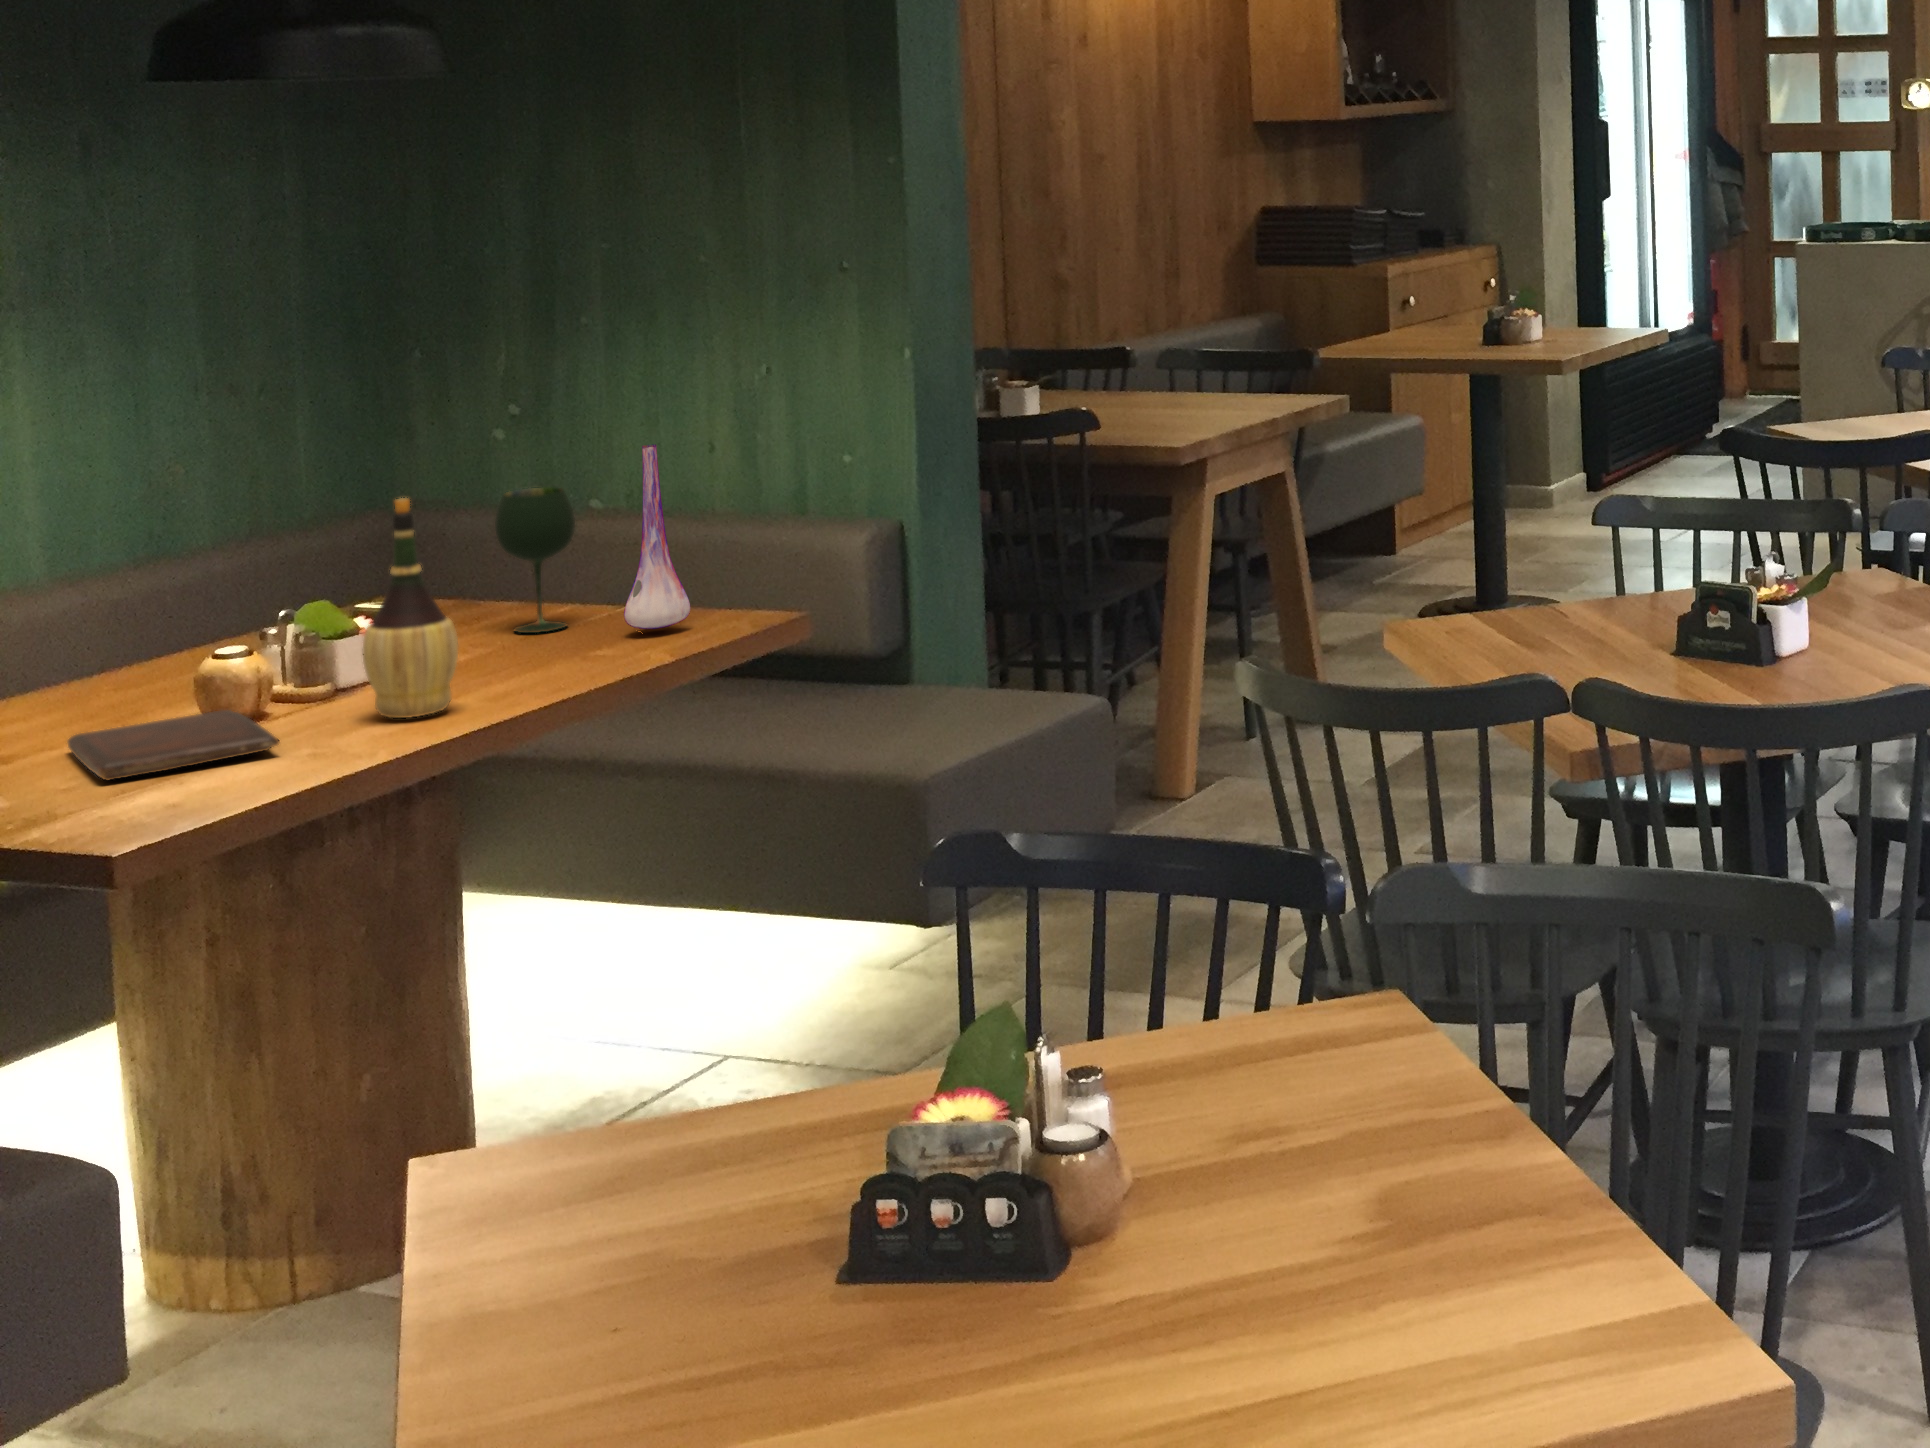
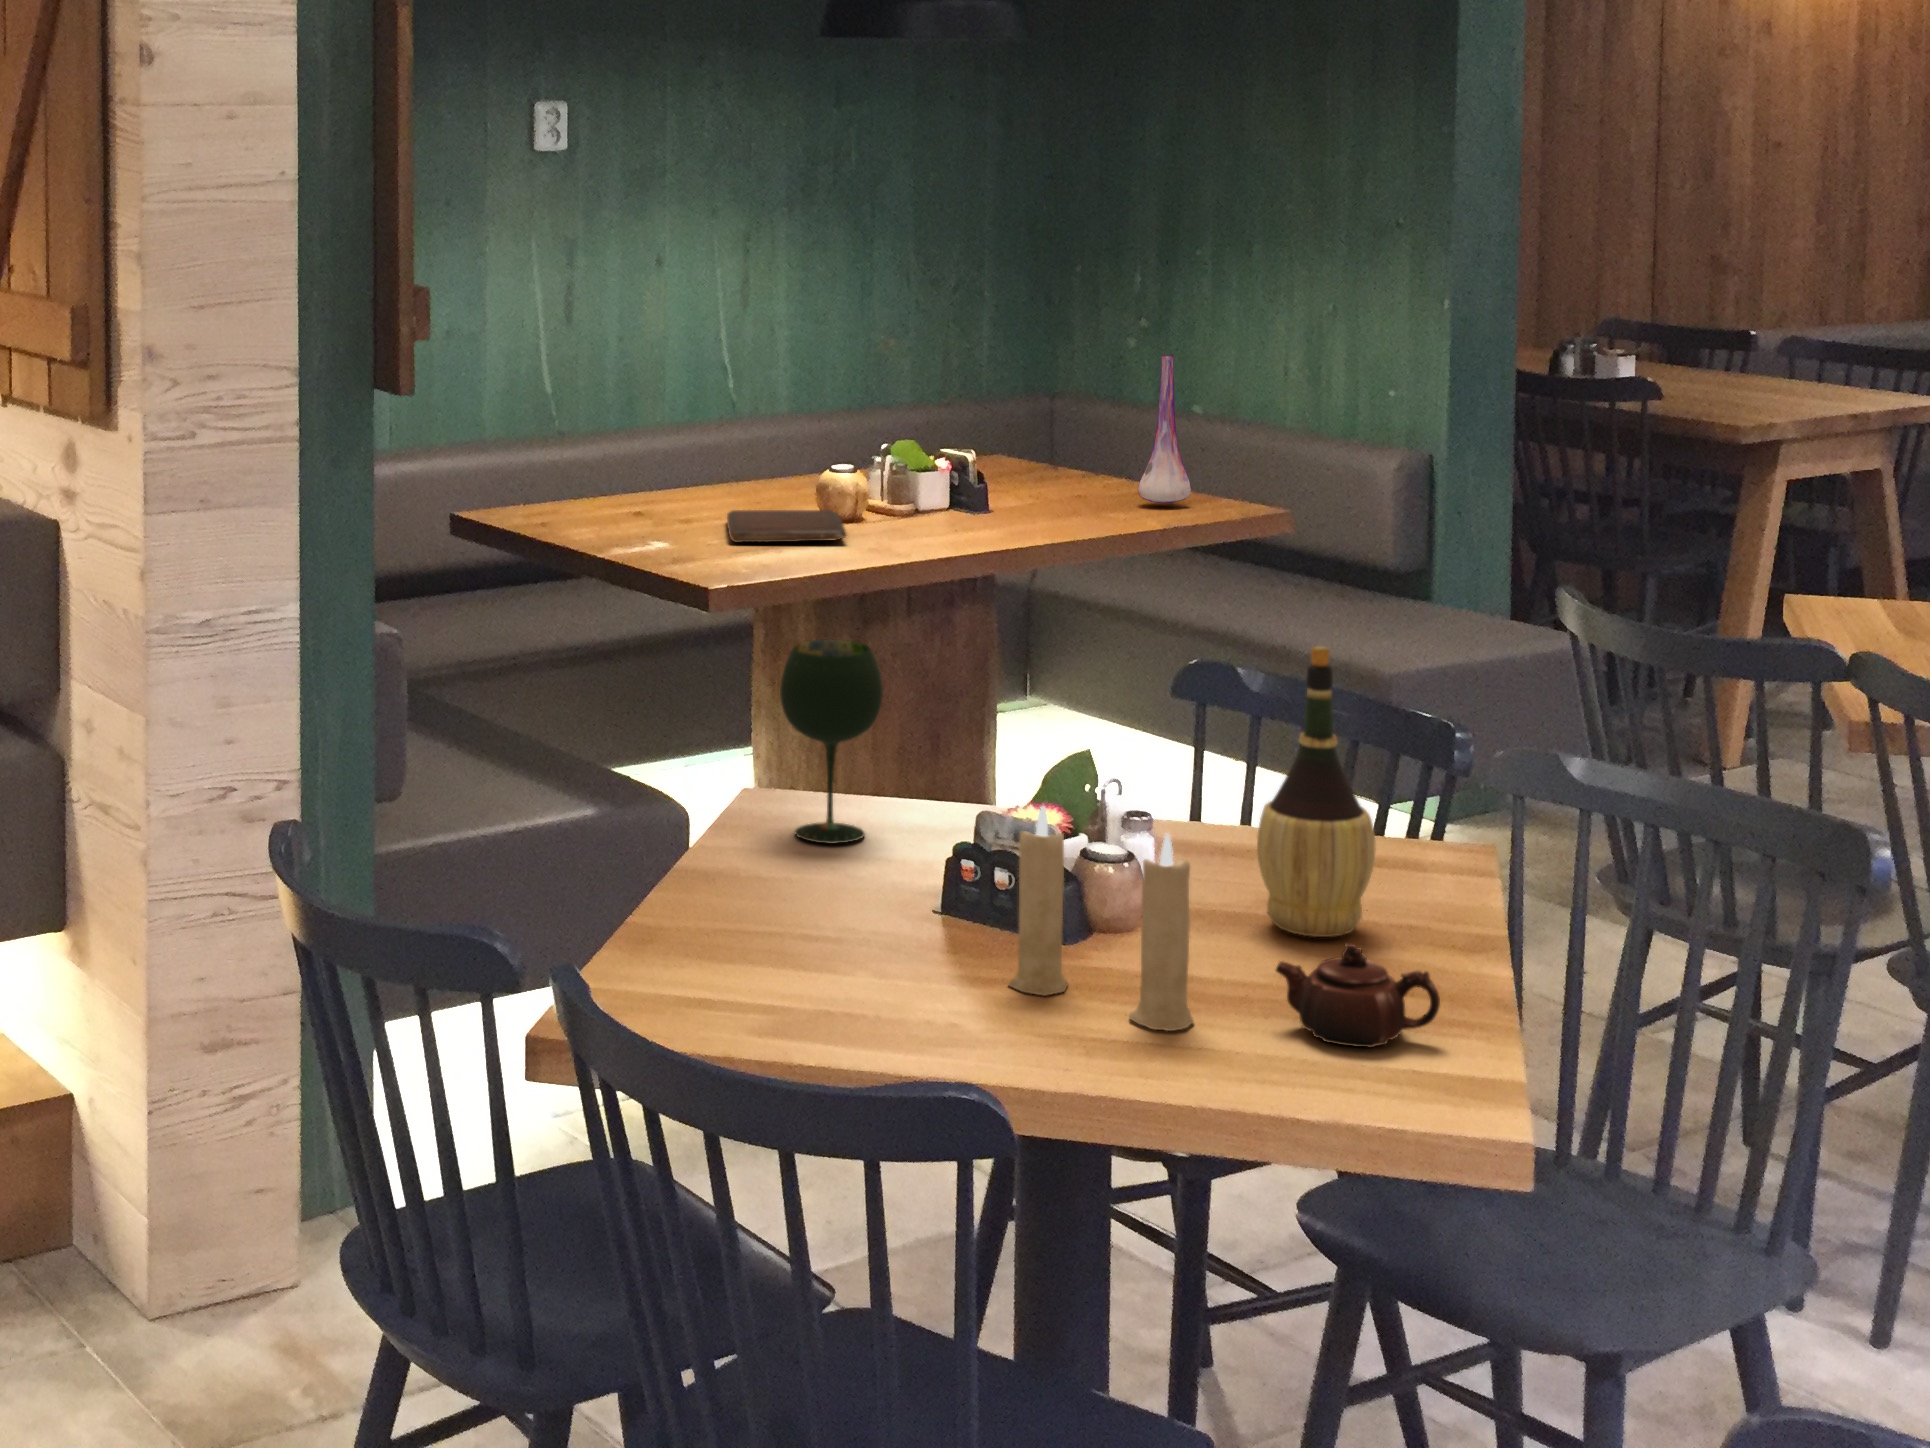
wine glass: present [495,487,575,633] -> present [780,639,883,844]
wine bottle: present [363,498,458,718] -> present [1257,646,1375,937]
candle: none [1034,1087,1321,1381] -> present [1009,806,1194,1031]
teapot: none [1407,1186,1608,1326] -> present [1276,944,1440,1047]

